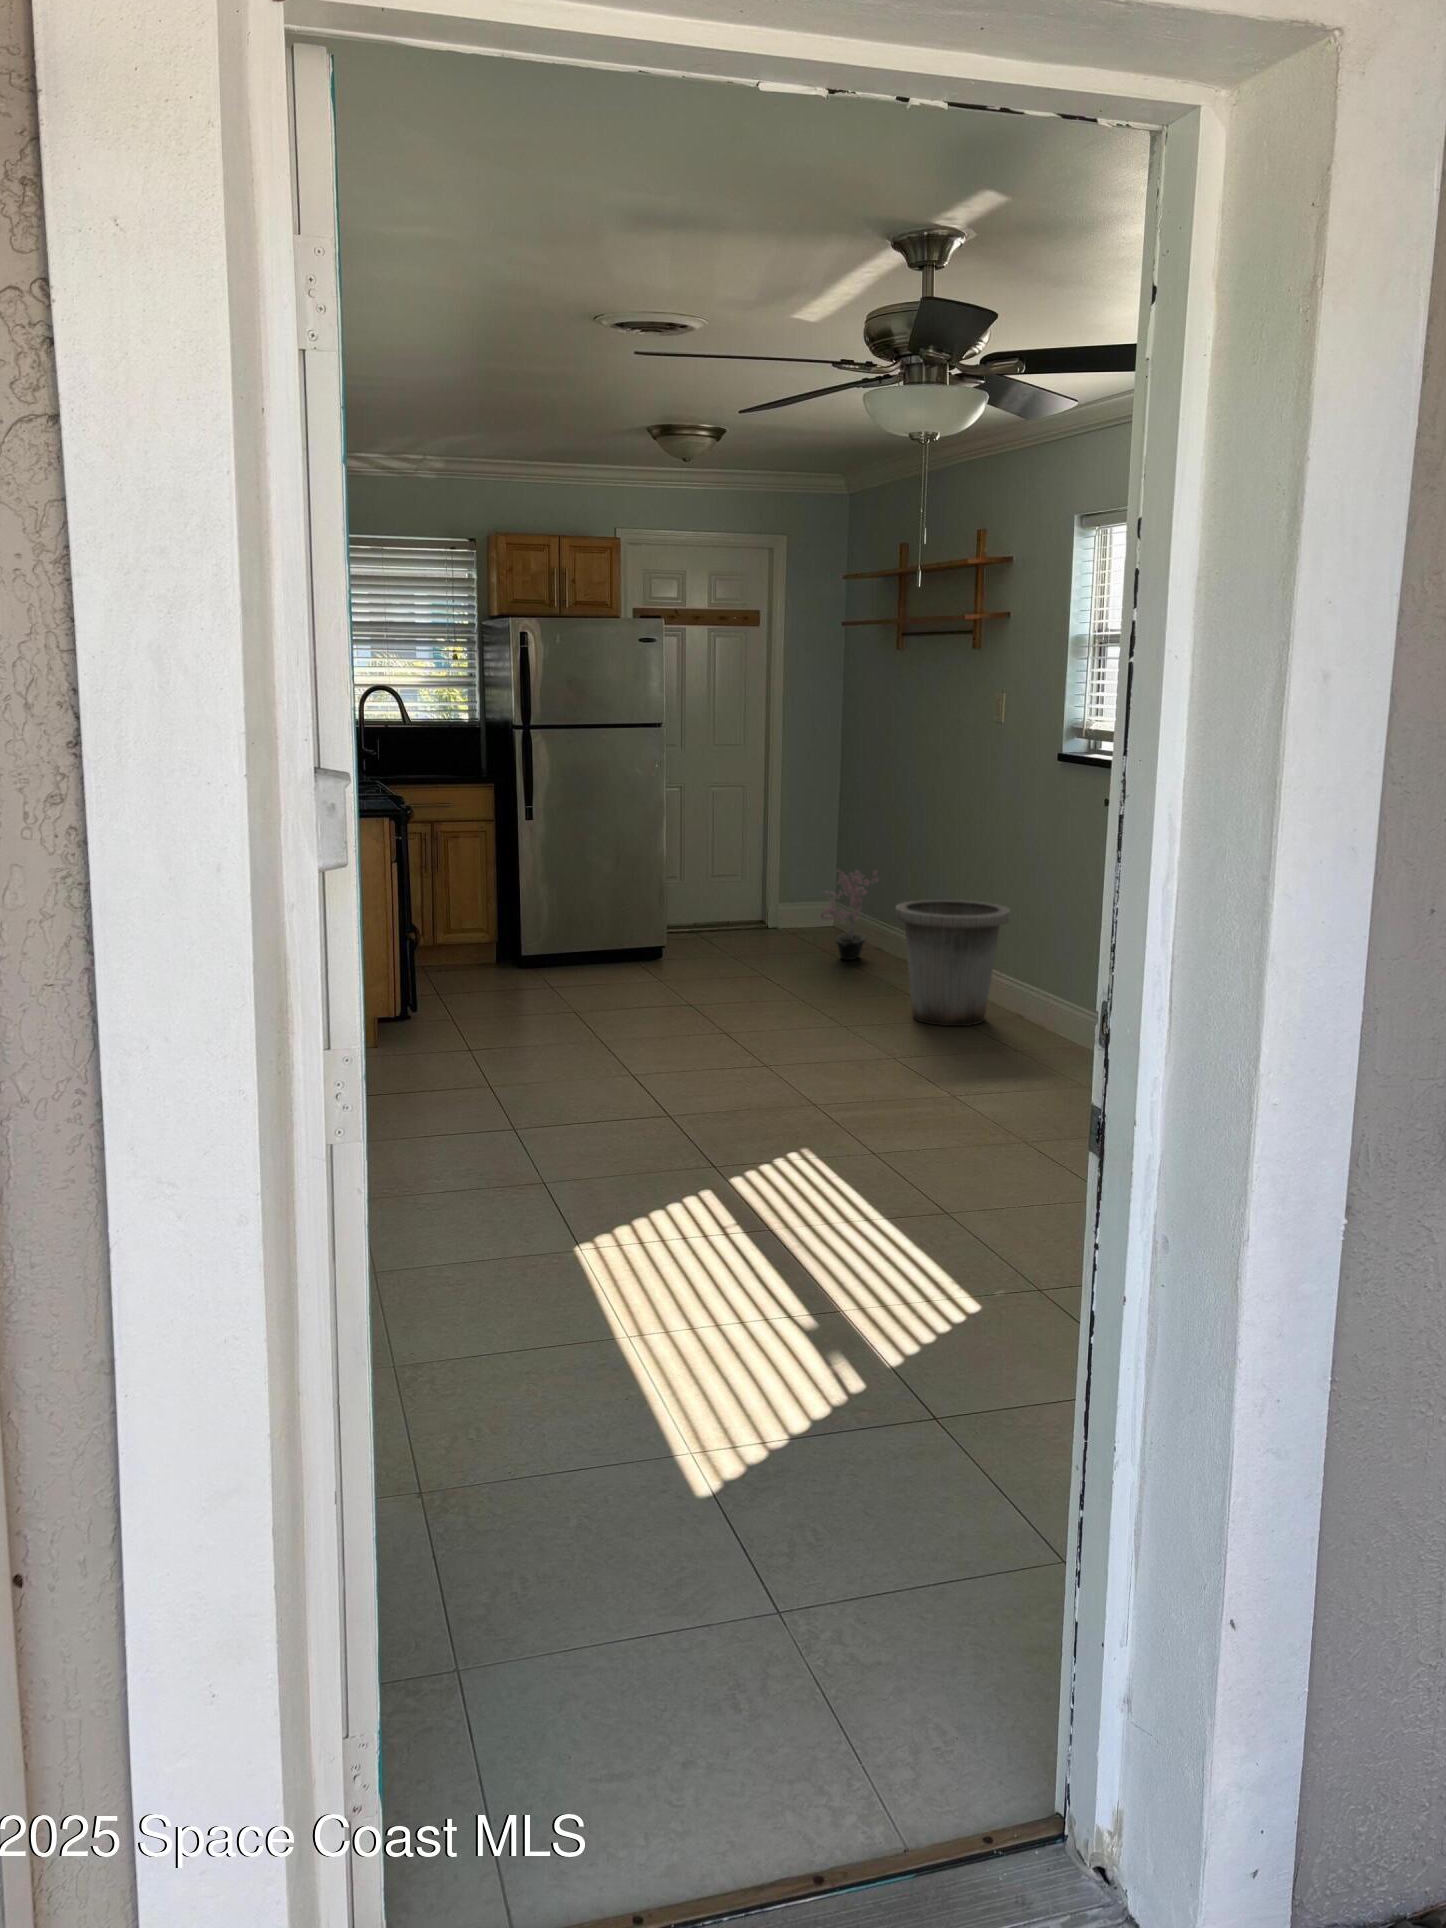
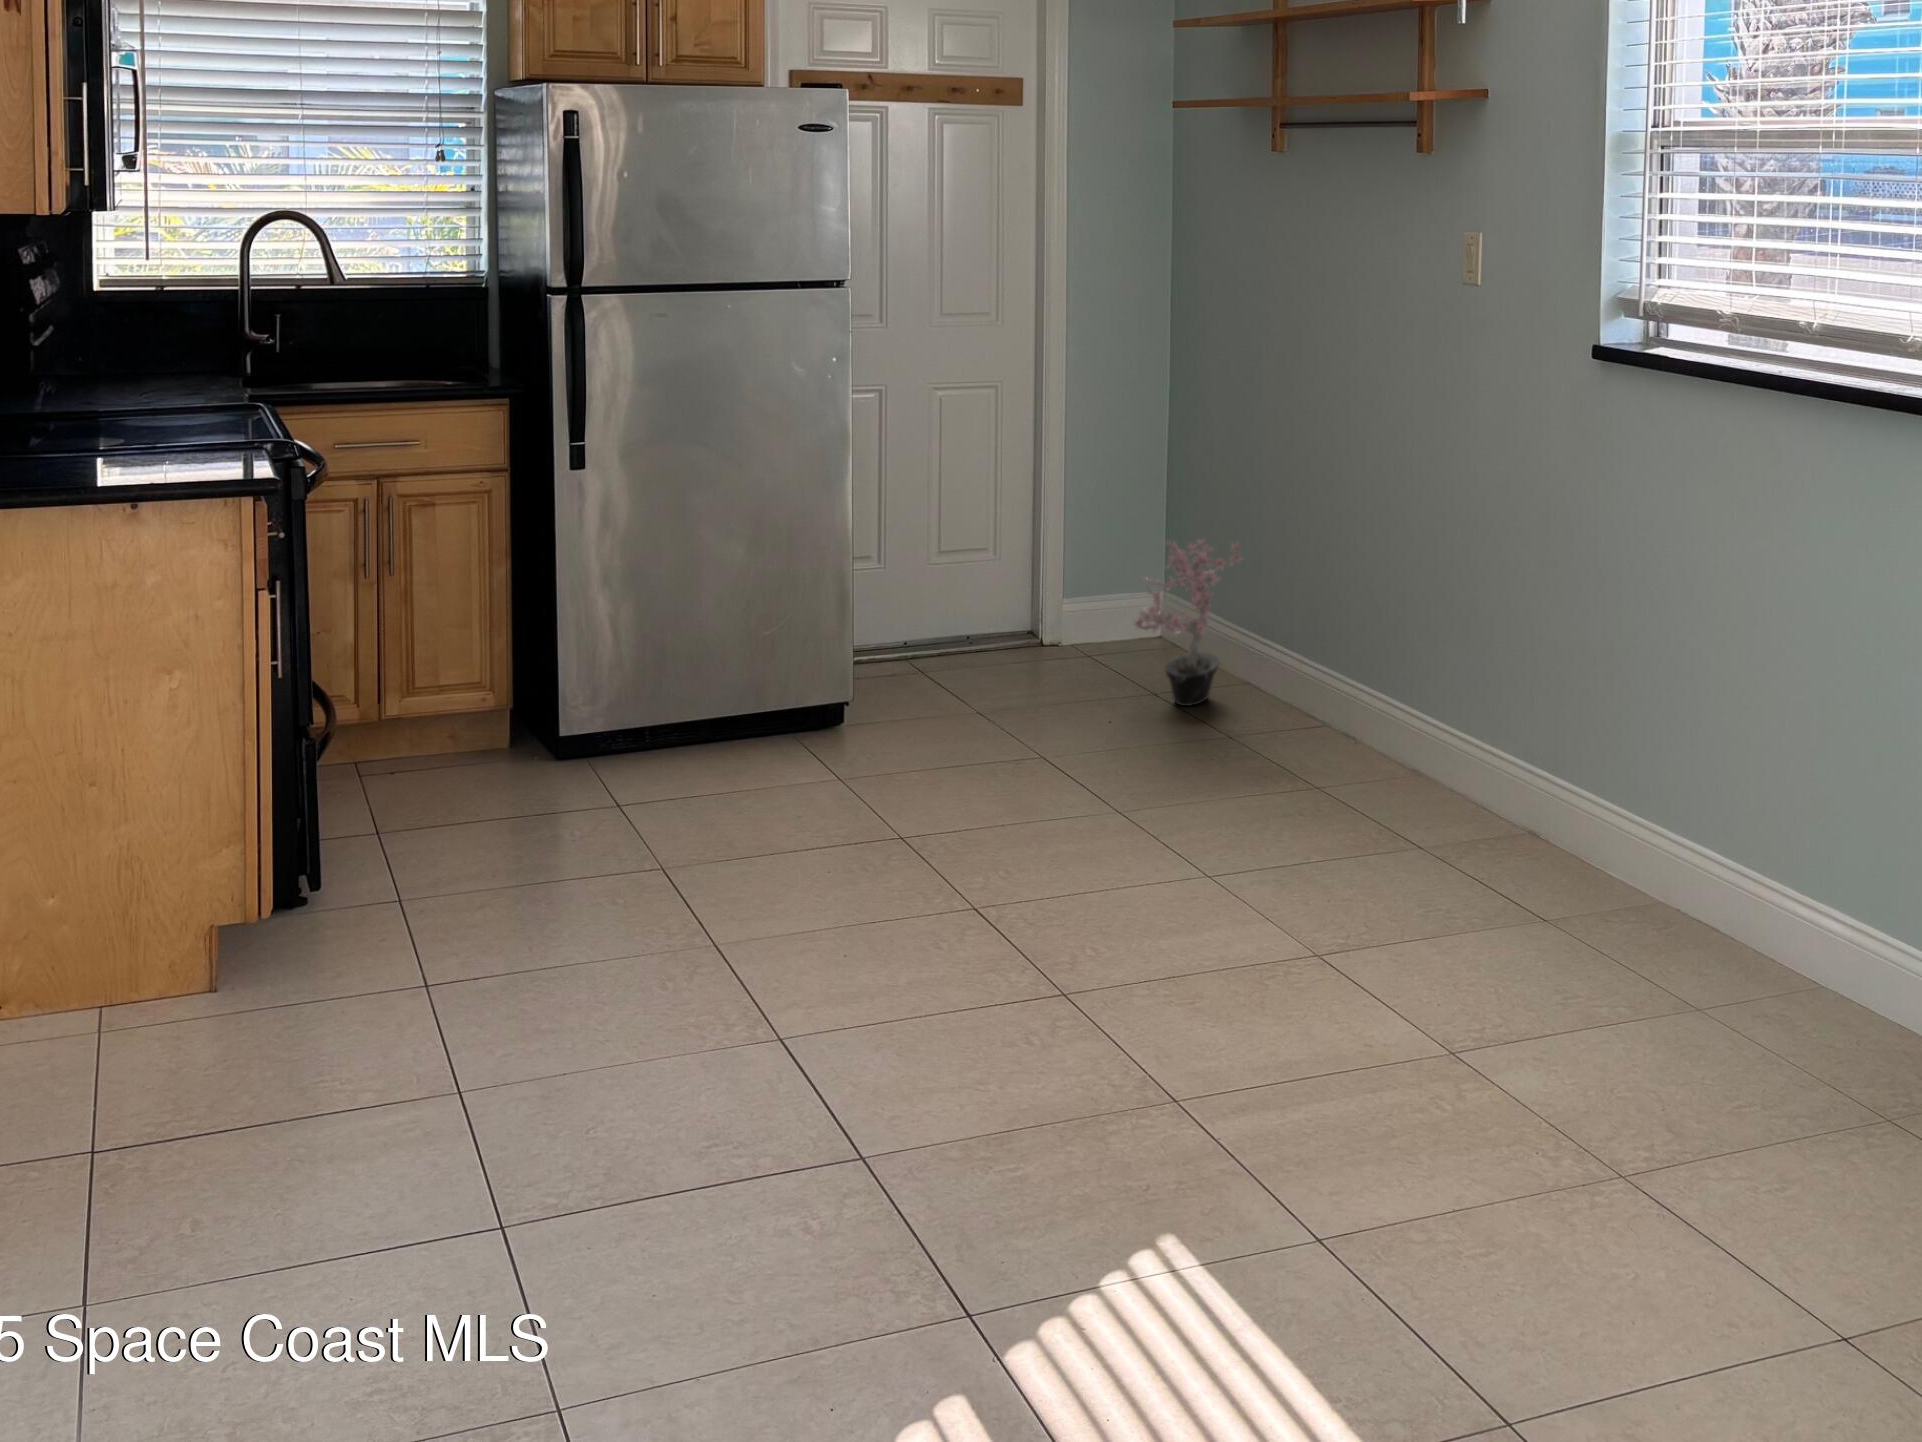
trash can: present [896,900,1010,1026] -> none [1293,611,1503,858]

